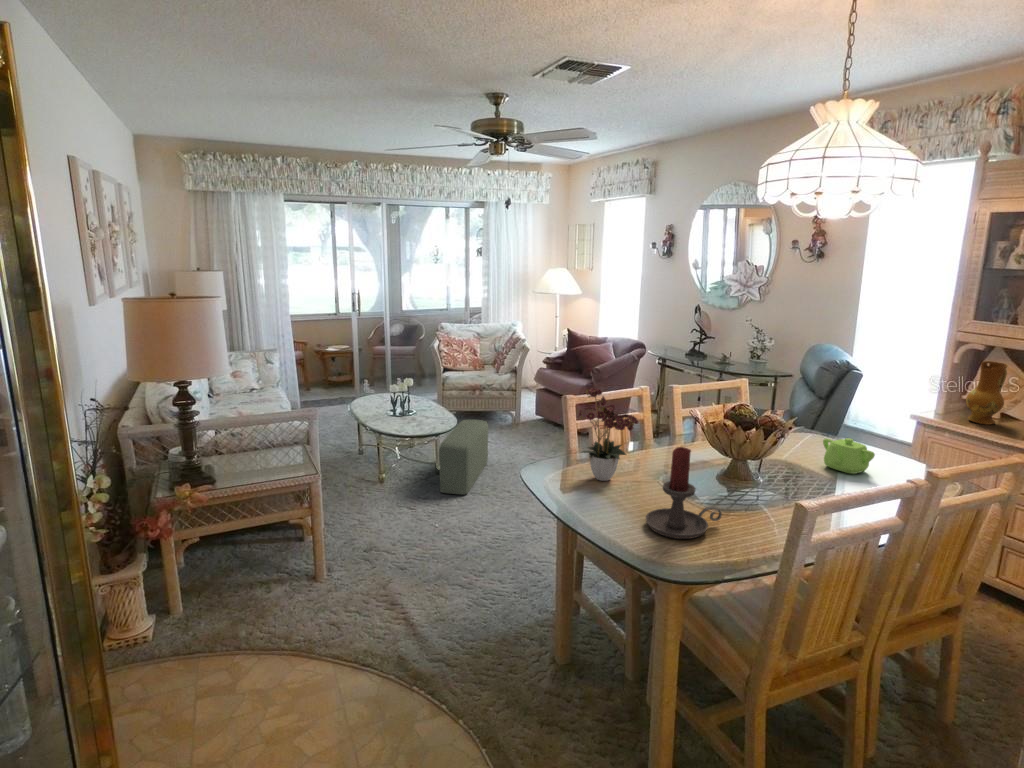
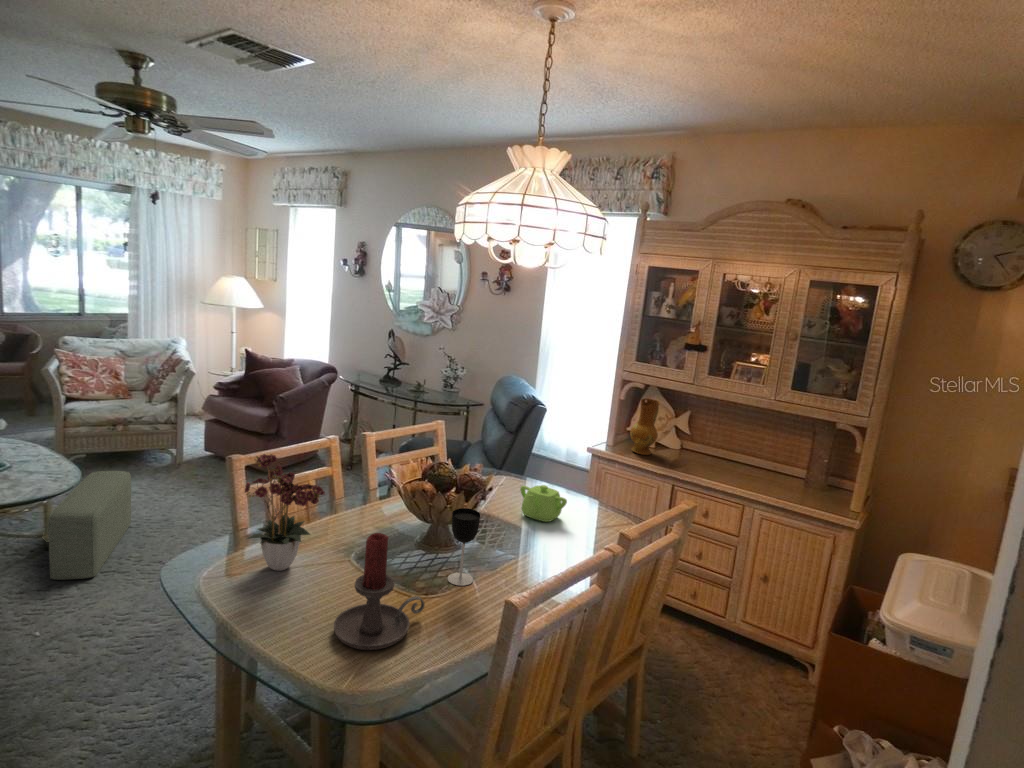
wine glass: none [744,442,776,510] -> present [448,508,480,586]

